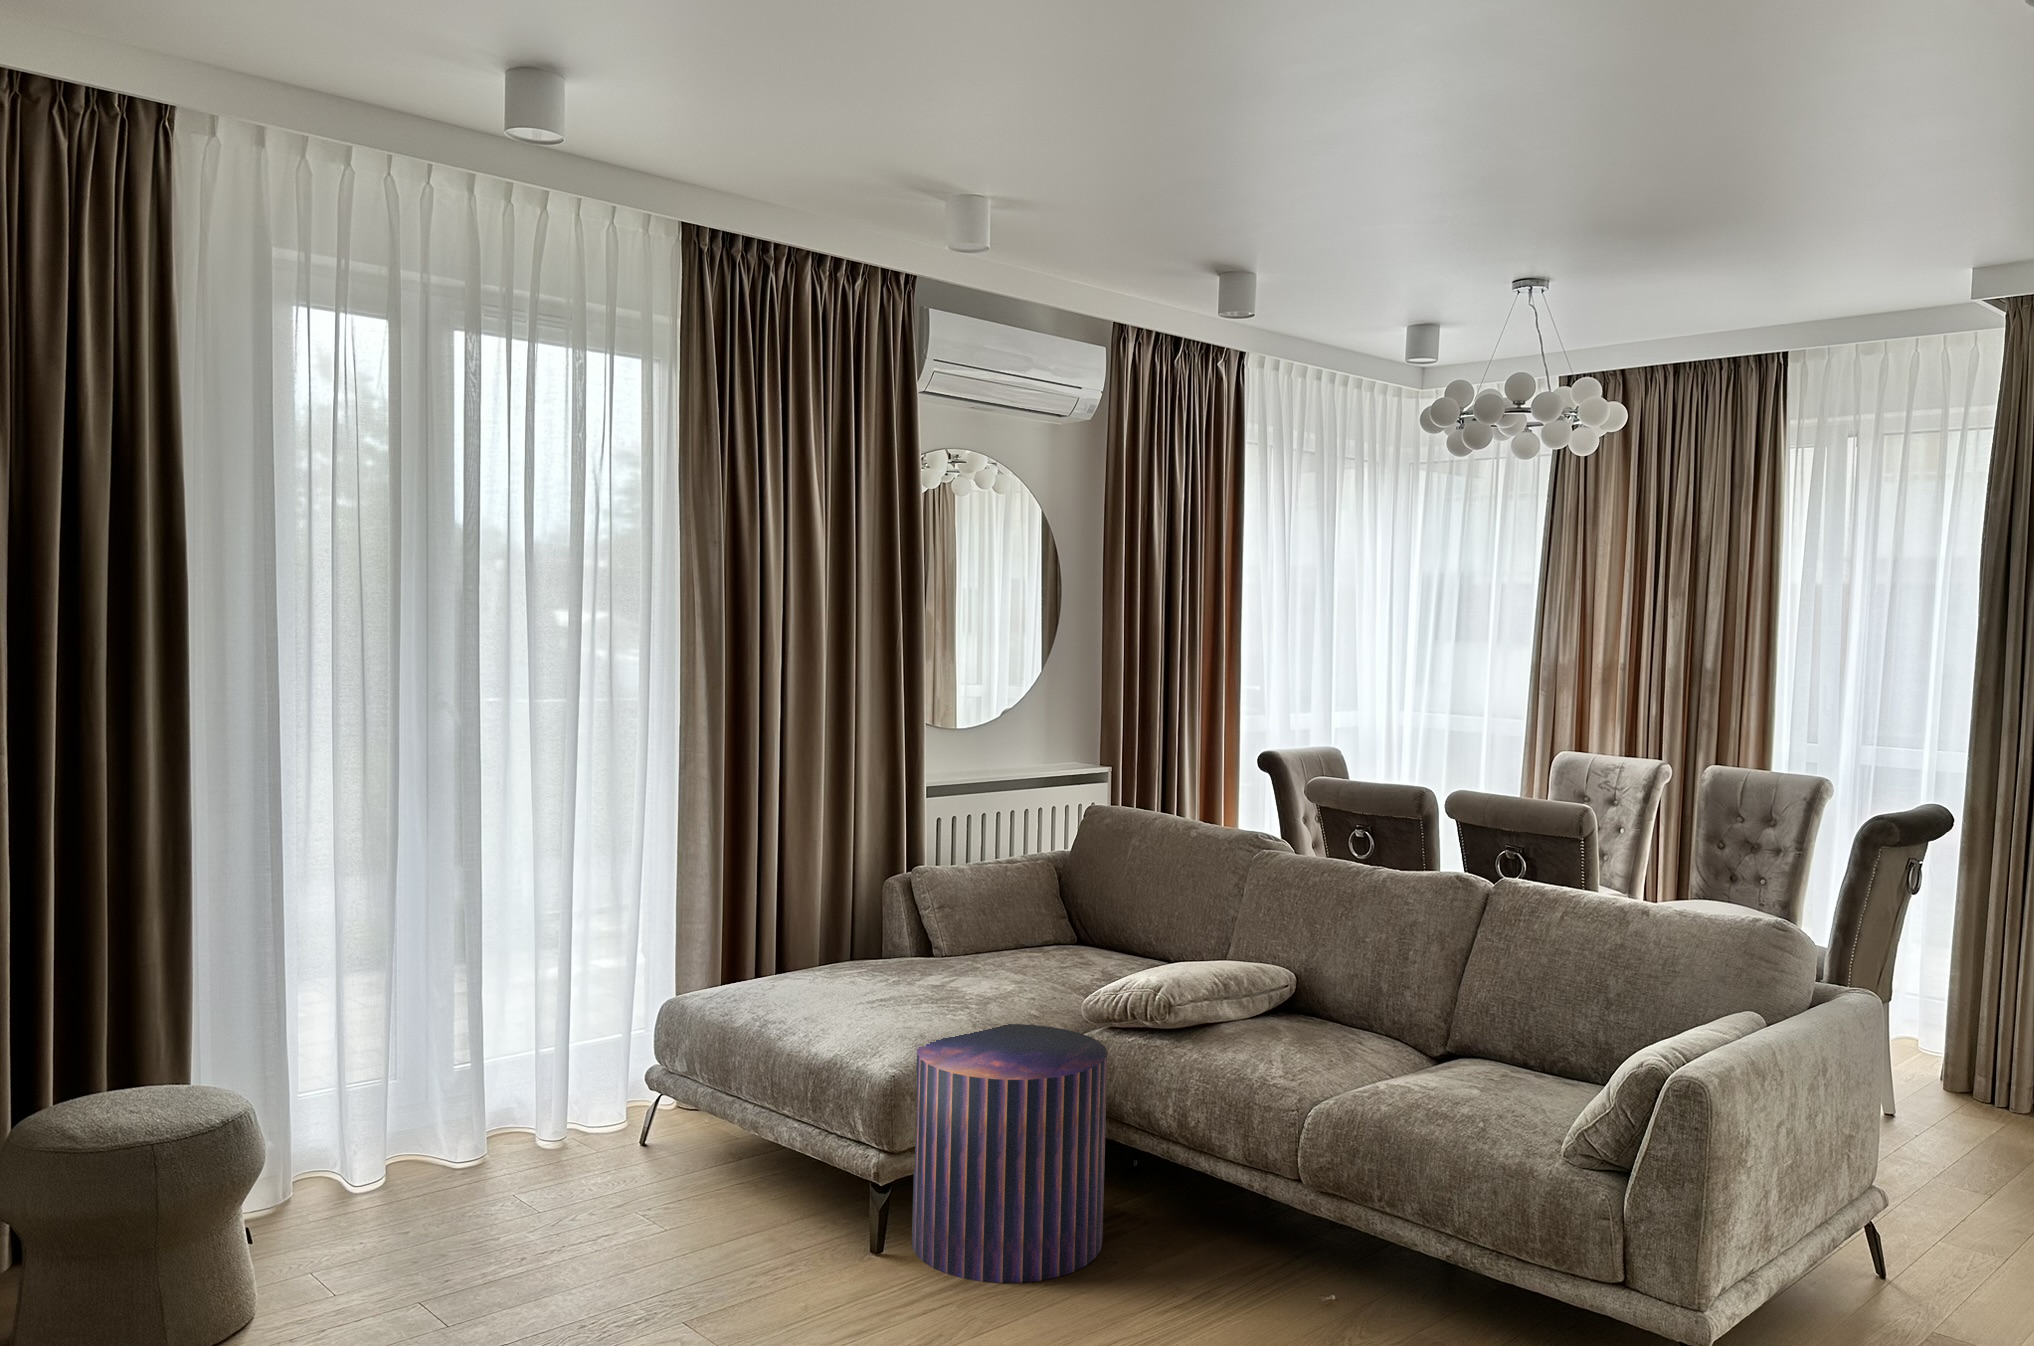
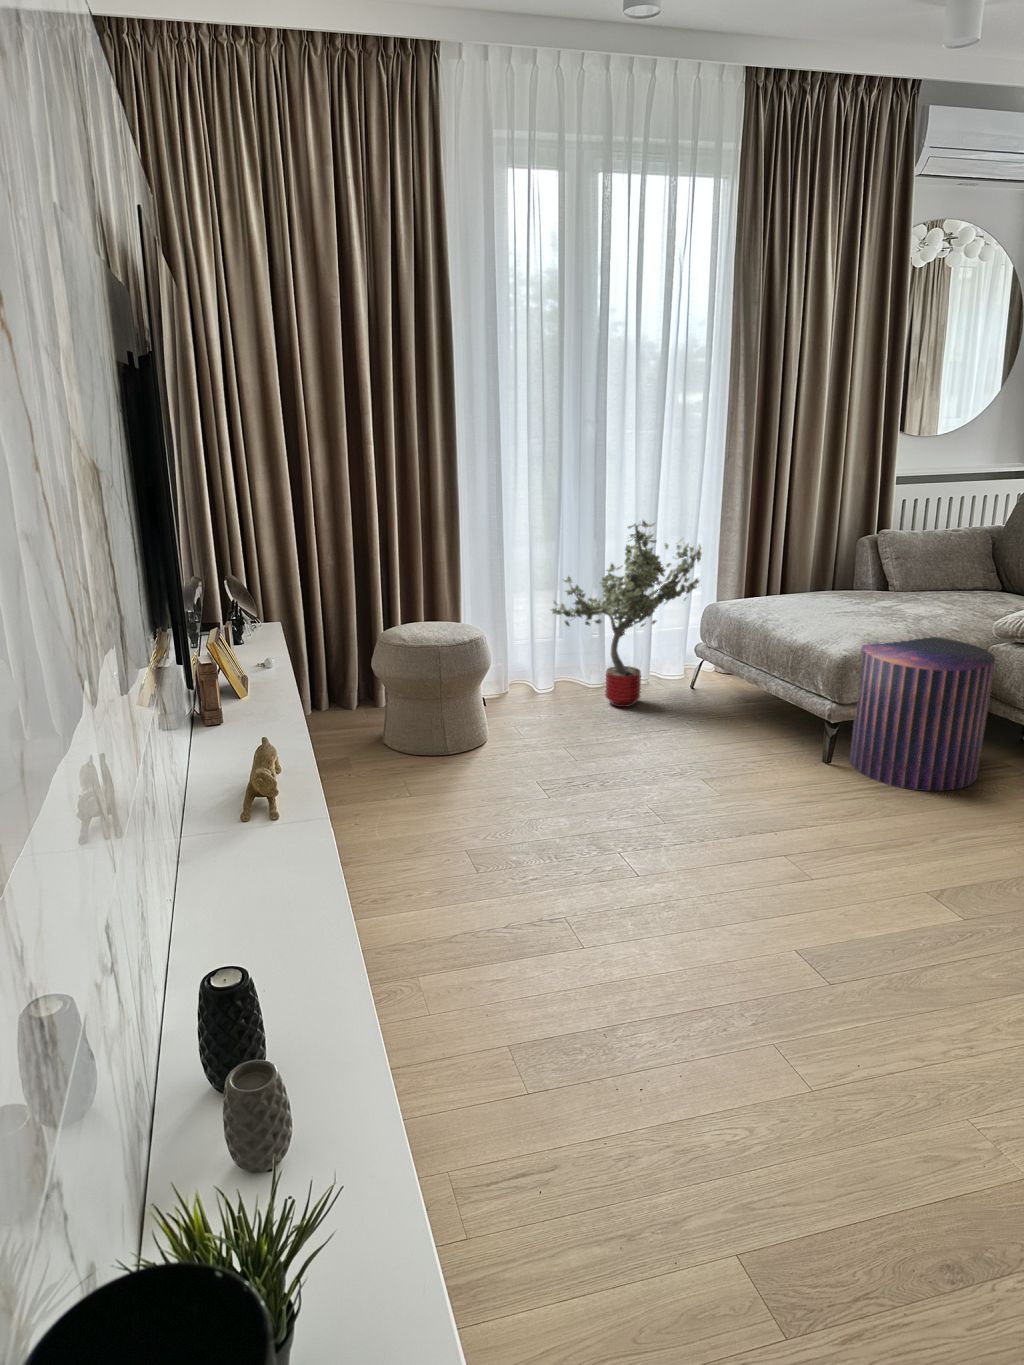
potted tree: none [365,868,648,1210] -> present [552,521,702,707]

